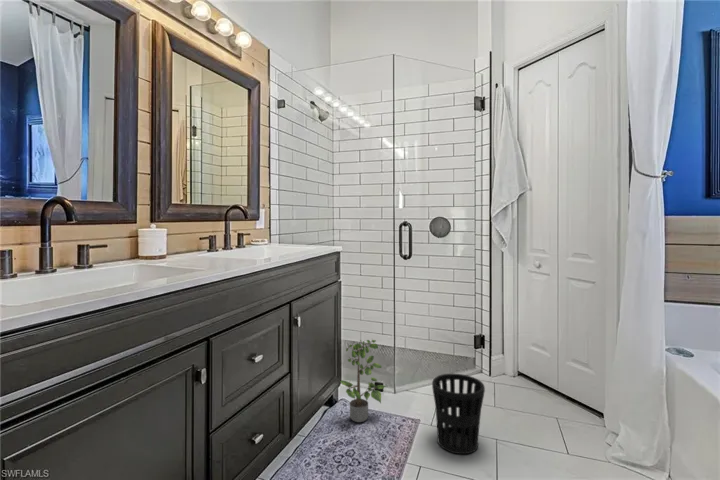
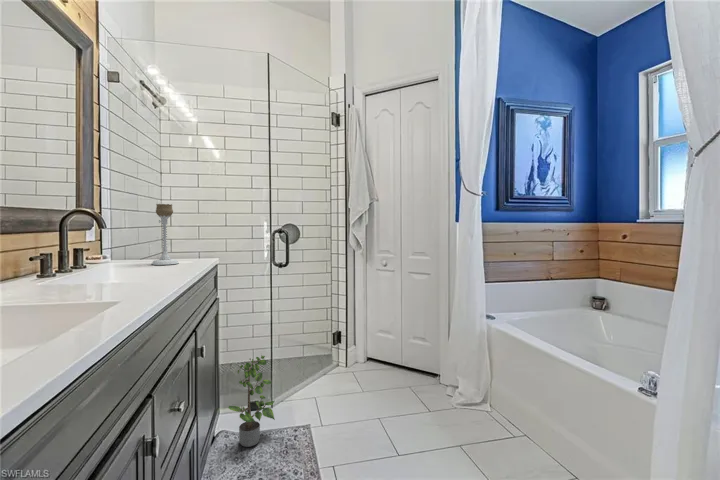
candle holder: none [289,199,310,250] -> present [152,204,178,265]
wastebasket: present [432,374,485,454] -> none [329,373,375,447]

